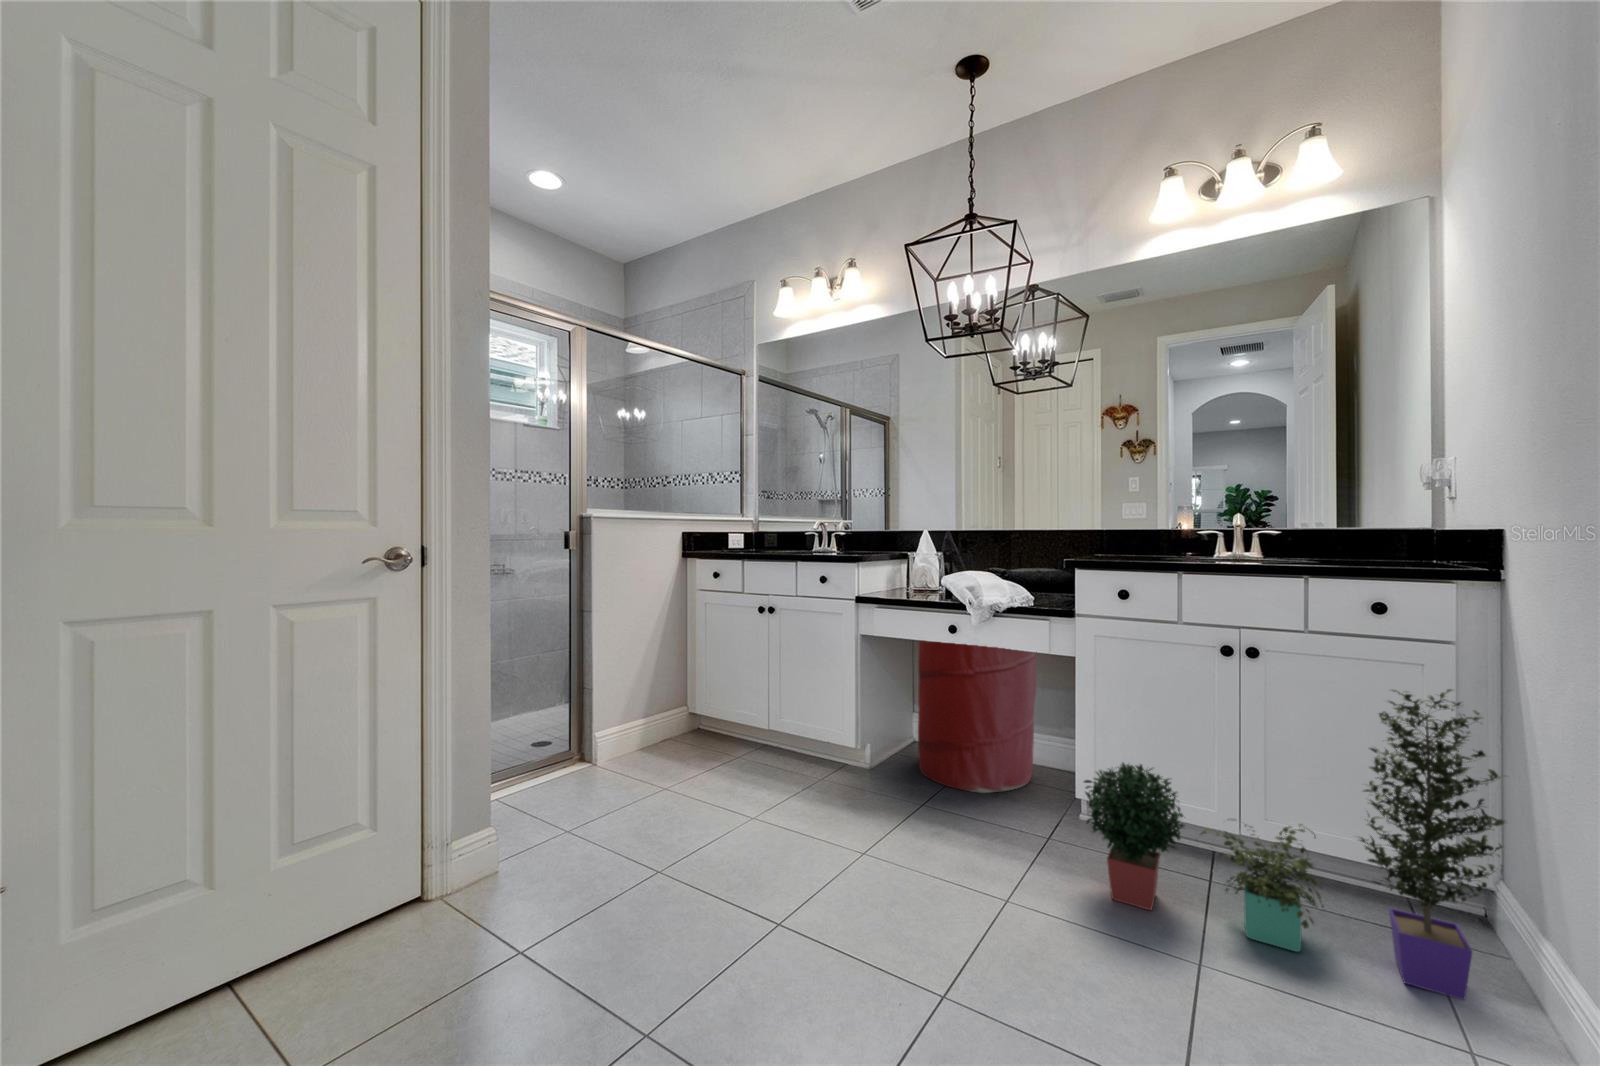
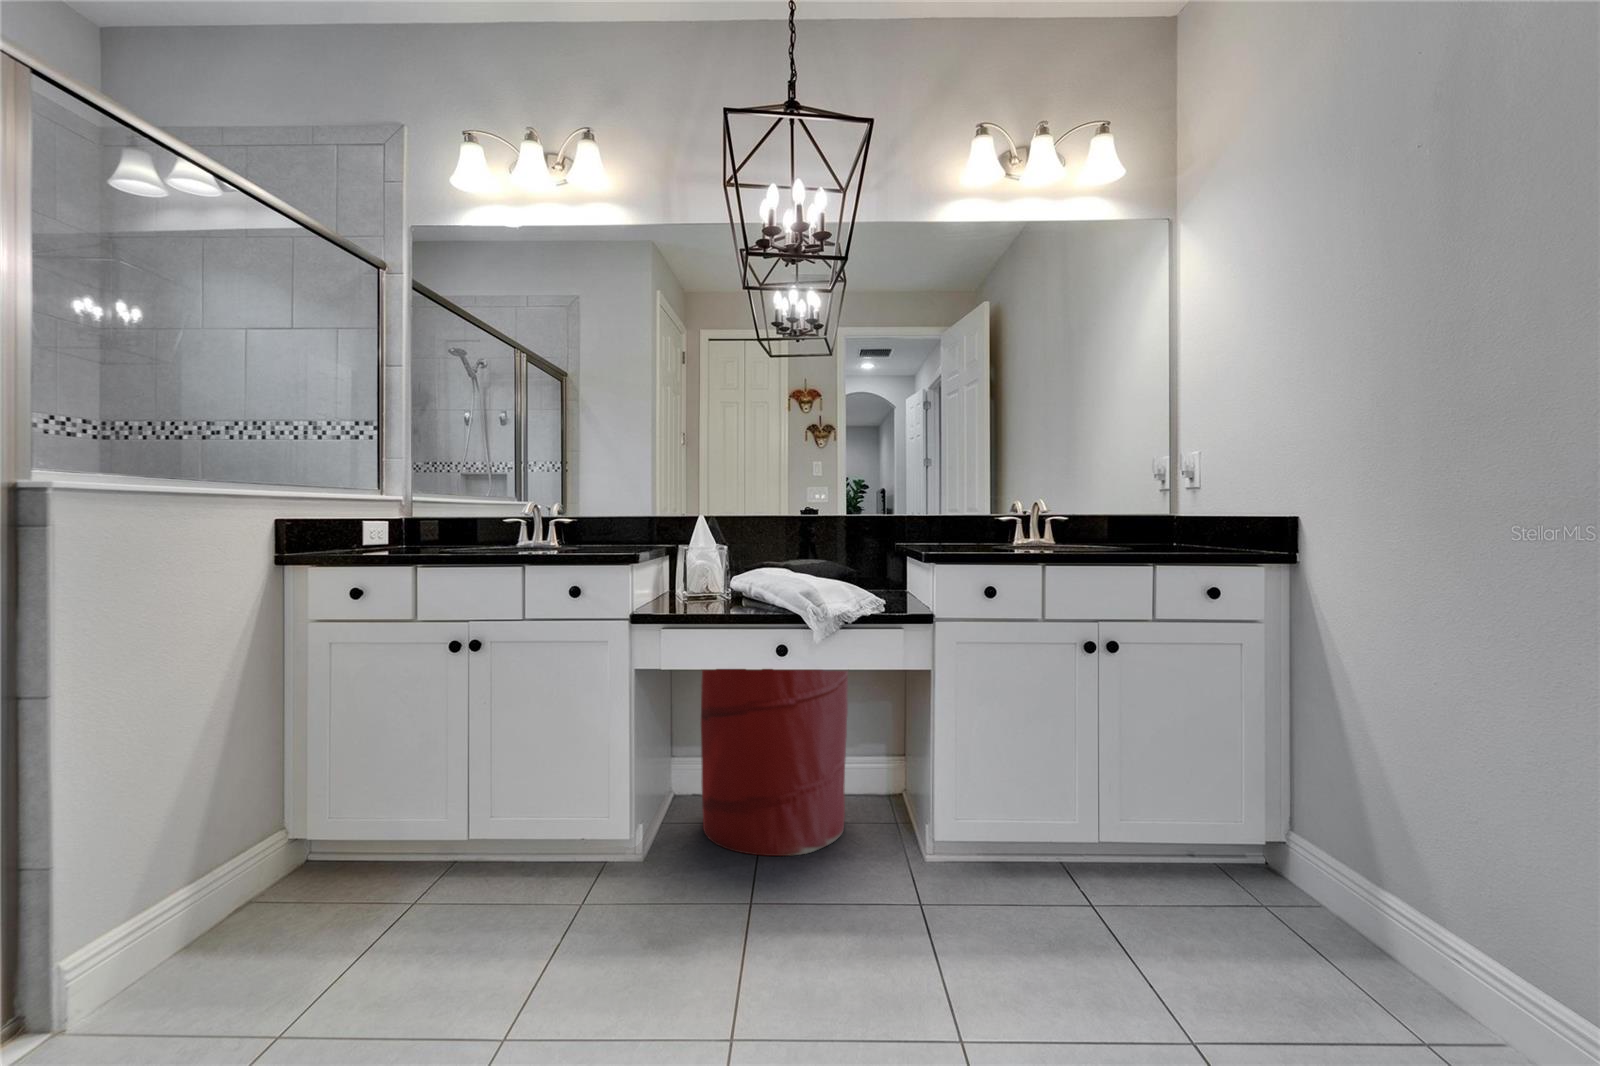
potted plant: present [1084,689,1506,1000] -> none [994,664,1366,948]

